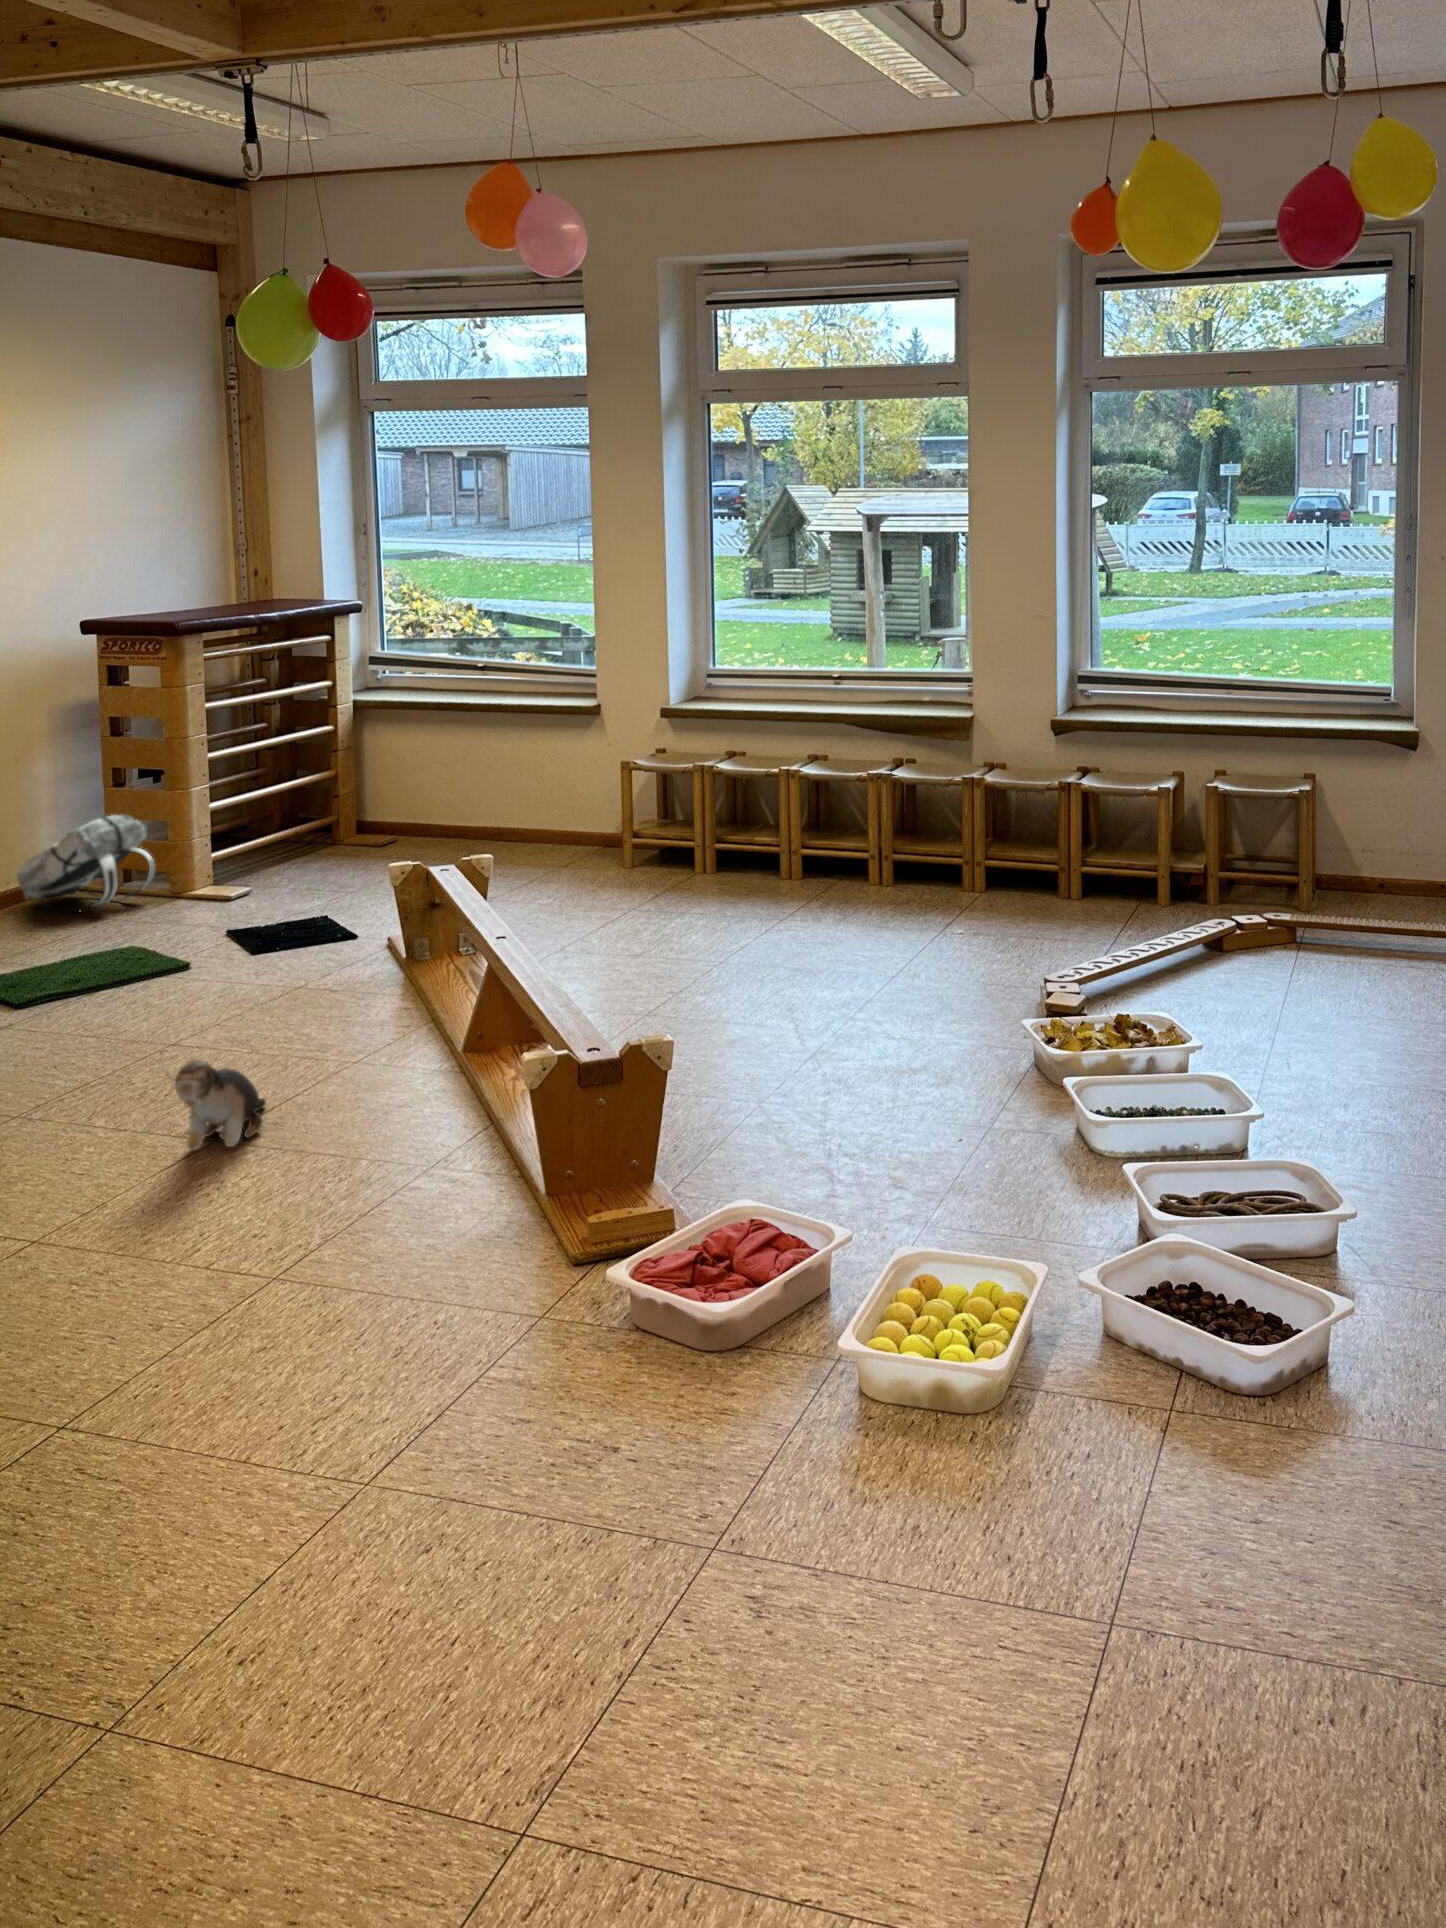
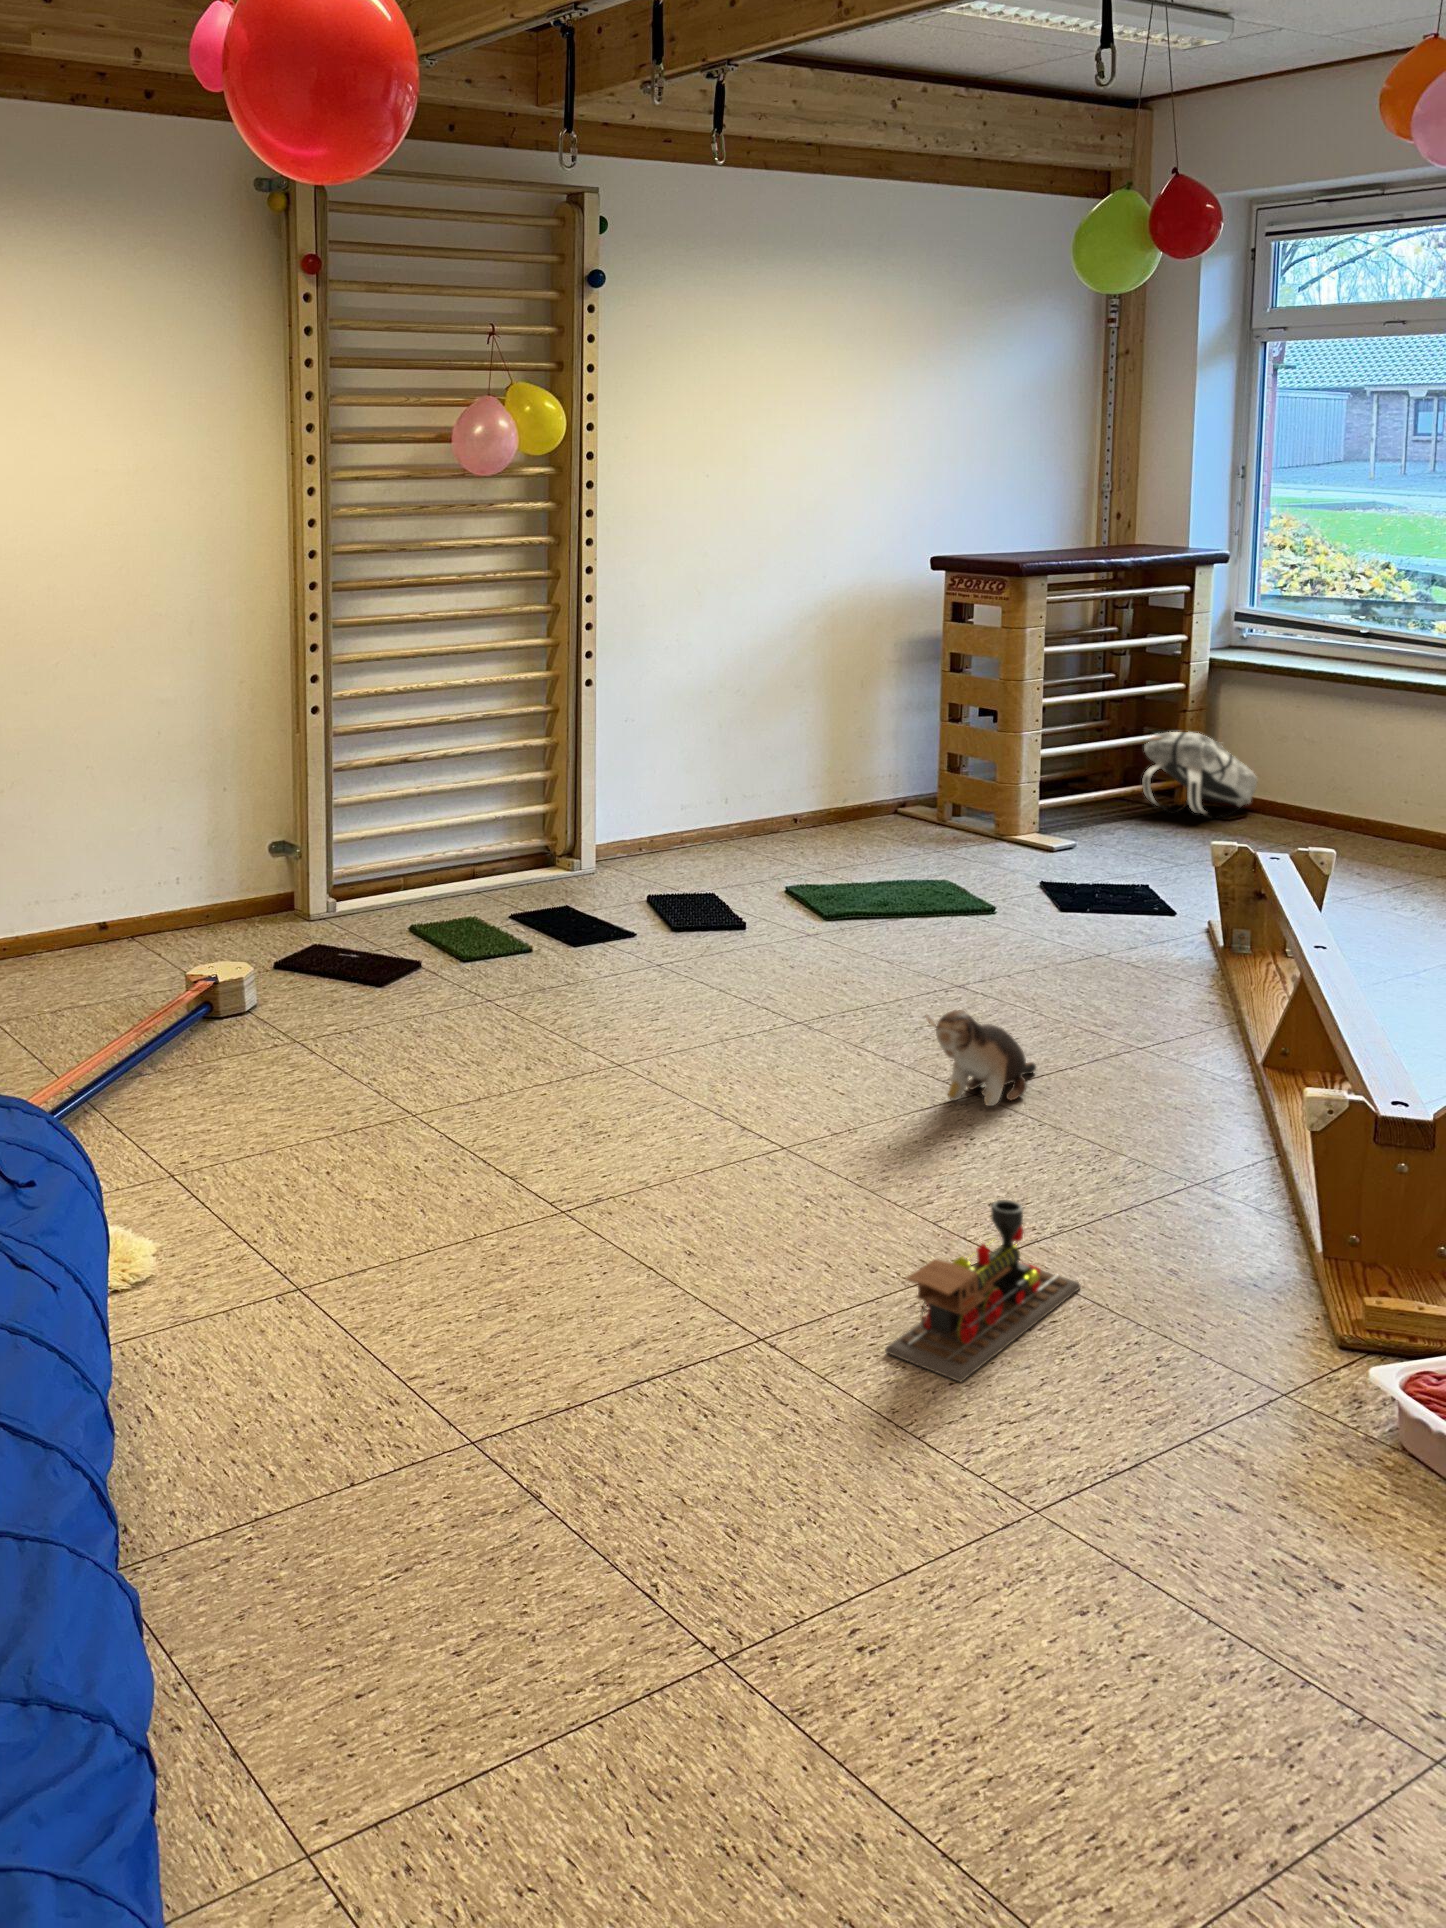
backpack: present [16,815,155,910] -> present [1142,732,1257,819]
toy train: none [191,1220,357,1400] -> present [885,1200,1080,1382]

